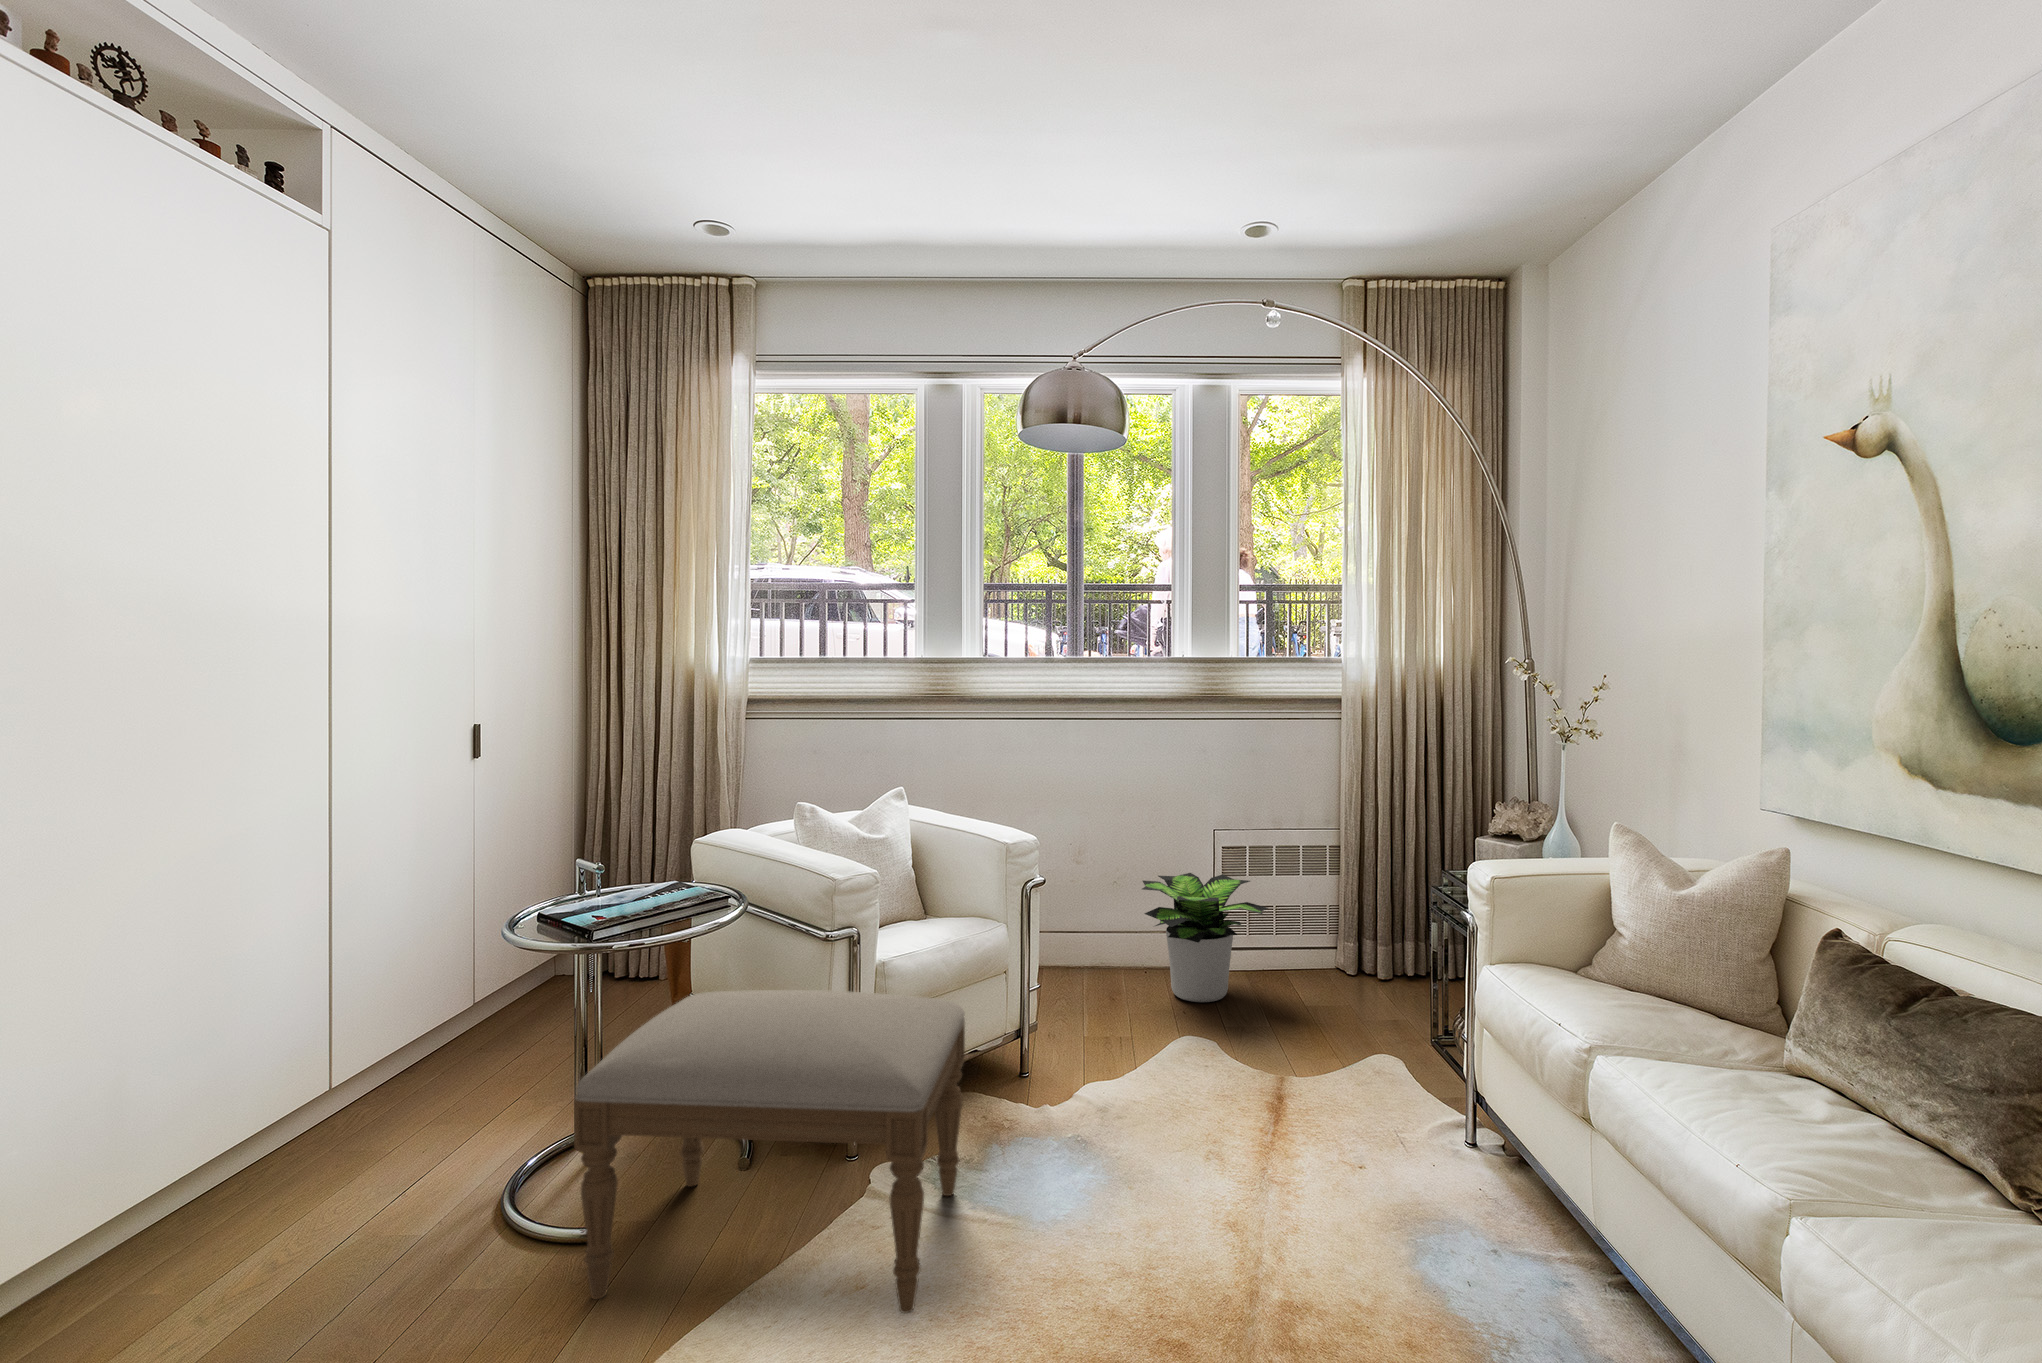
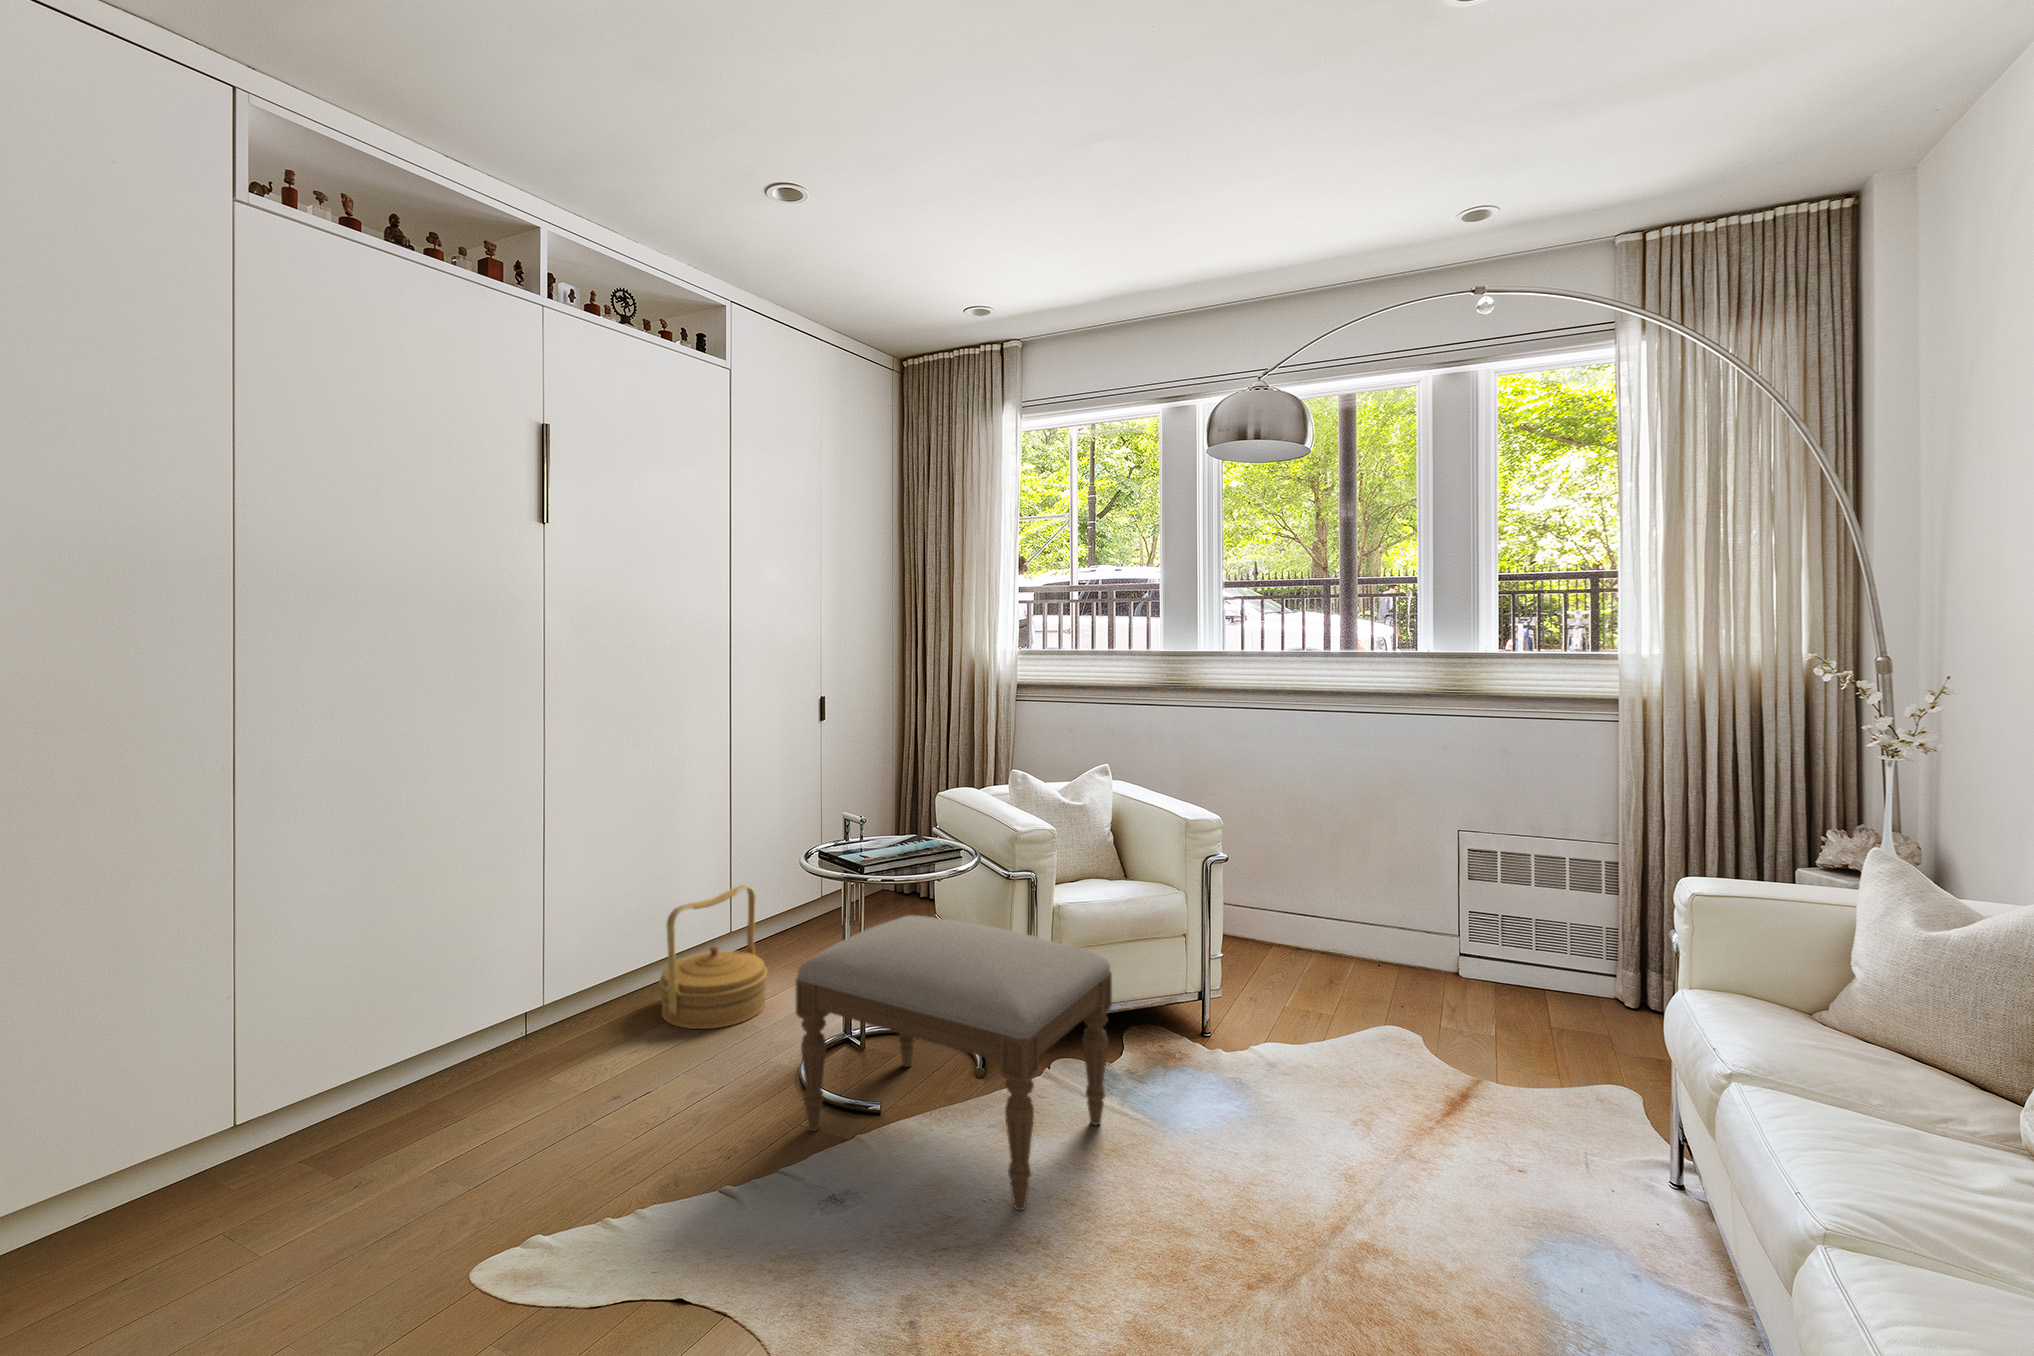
potted plant: present [1142,873,1268,1002] -> none [1359,870,1511,1006]
woven basket: none [265,991,449,1214] -> present [659,885,767,1029]

